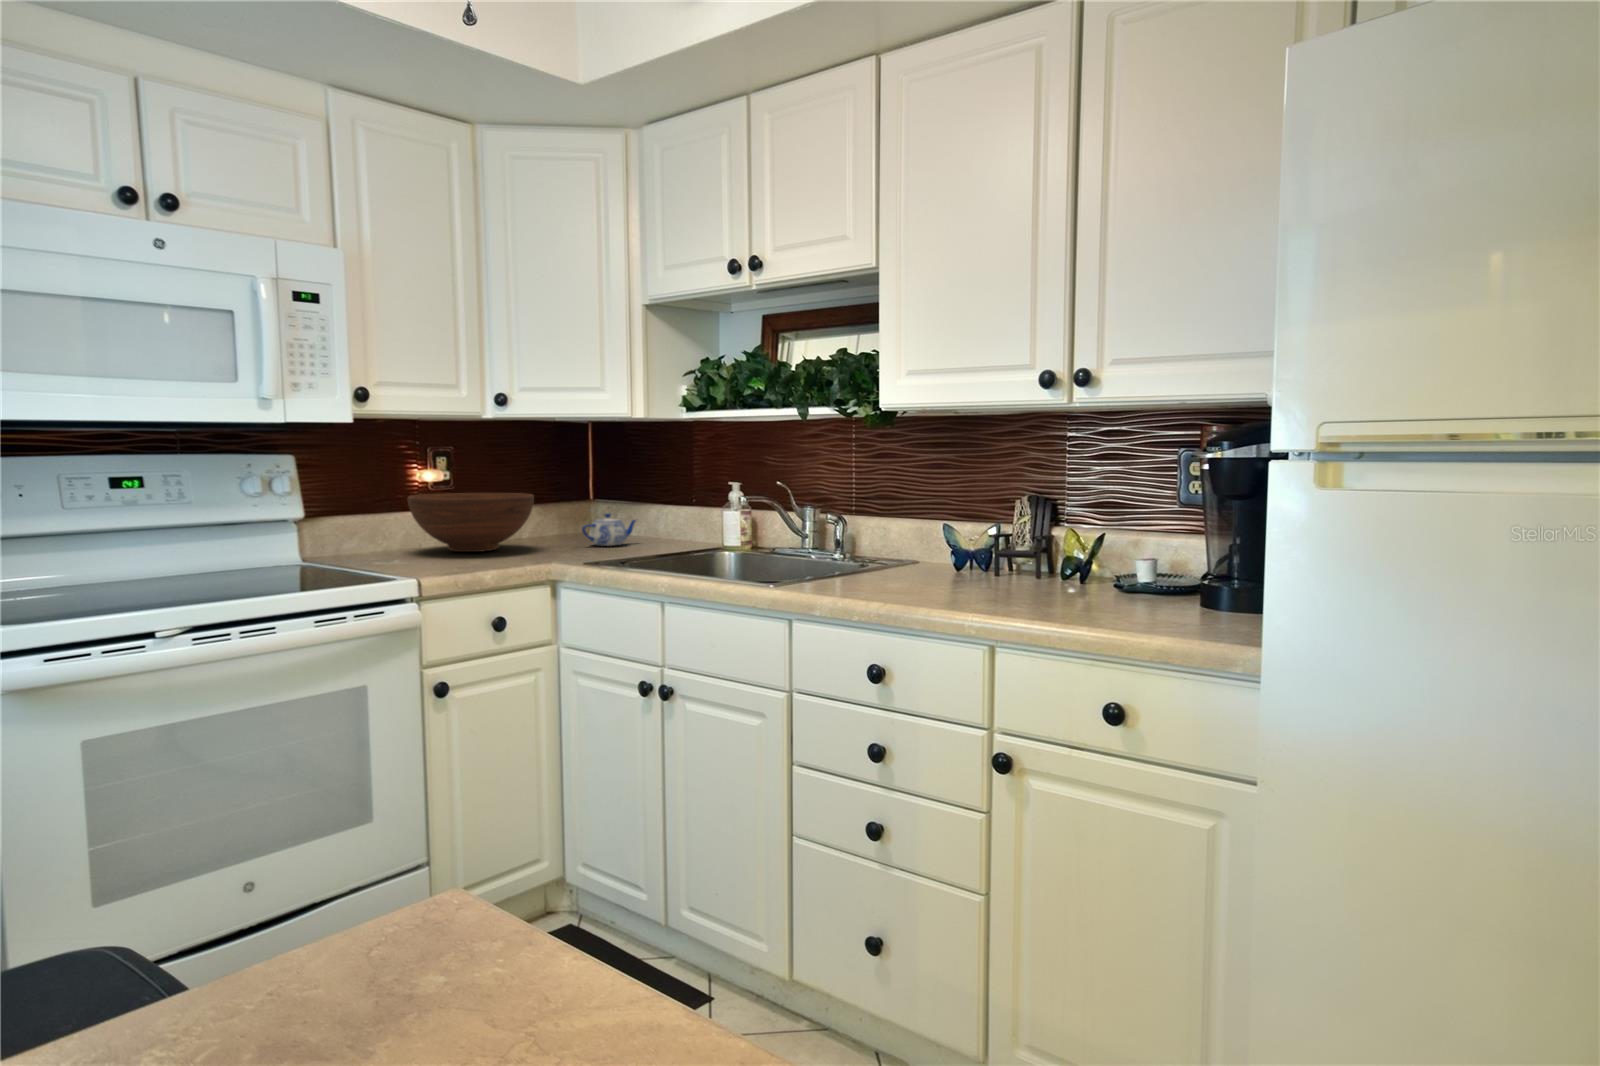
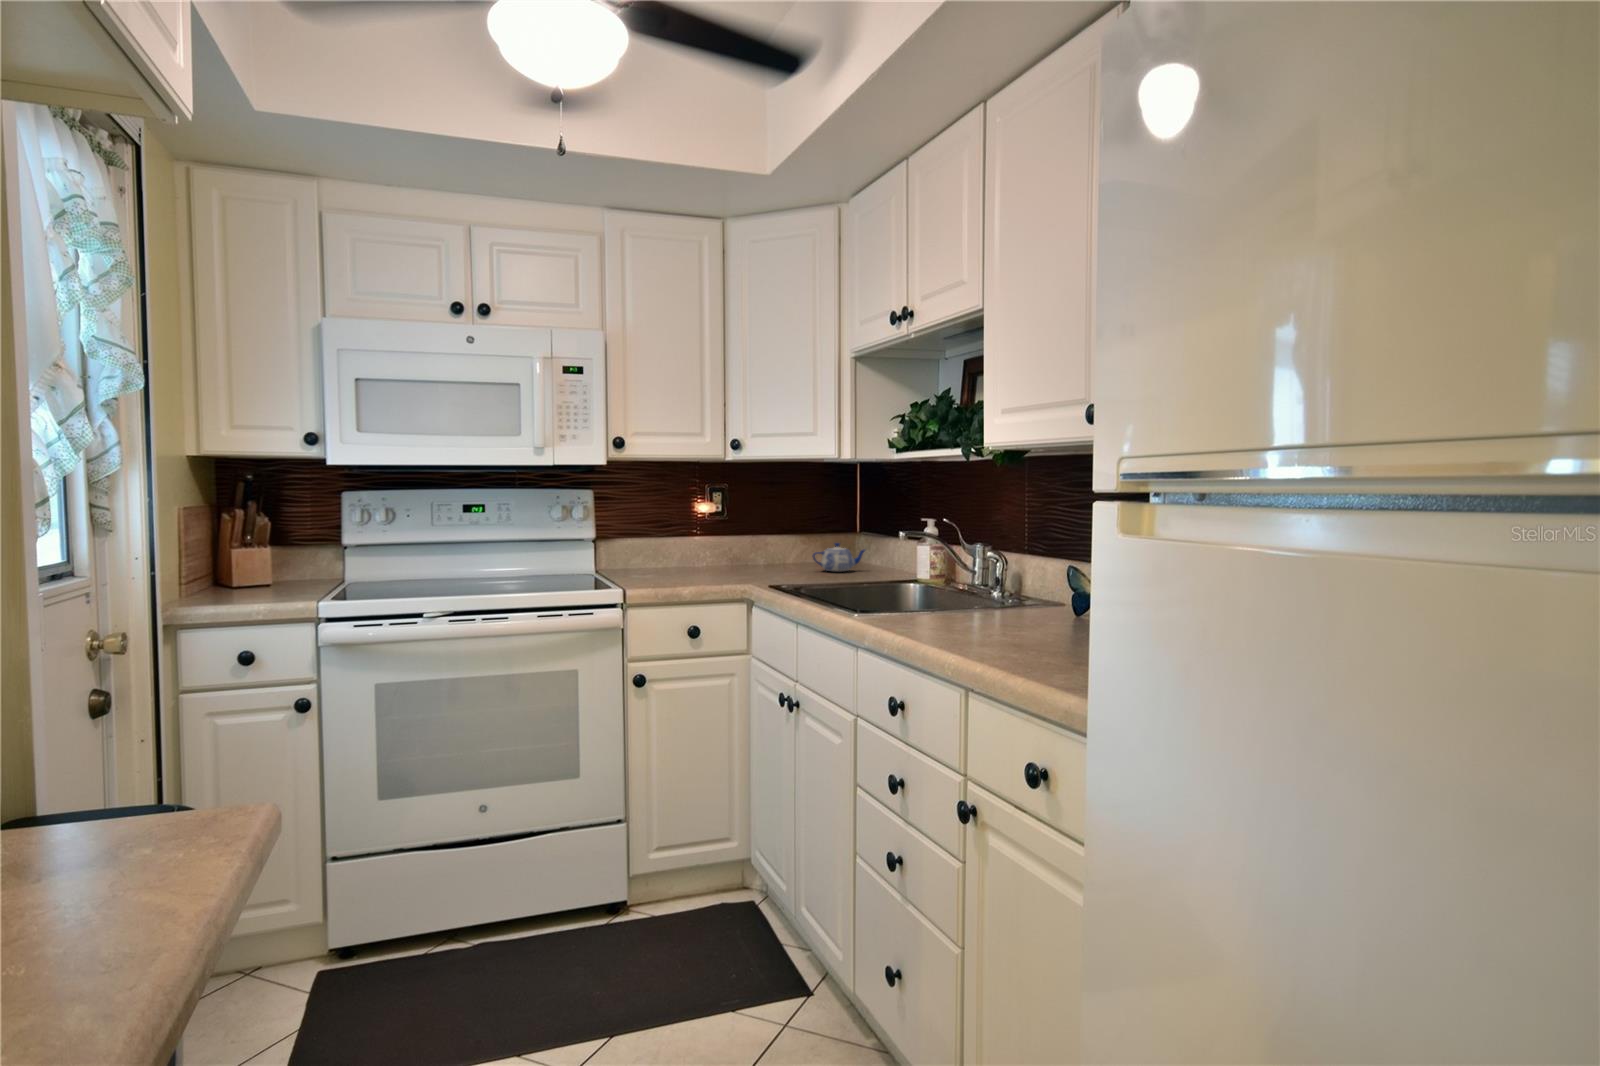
fruit bowl: present [408,493,534,552] -> none [675,522,773,570]

